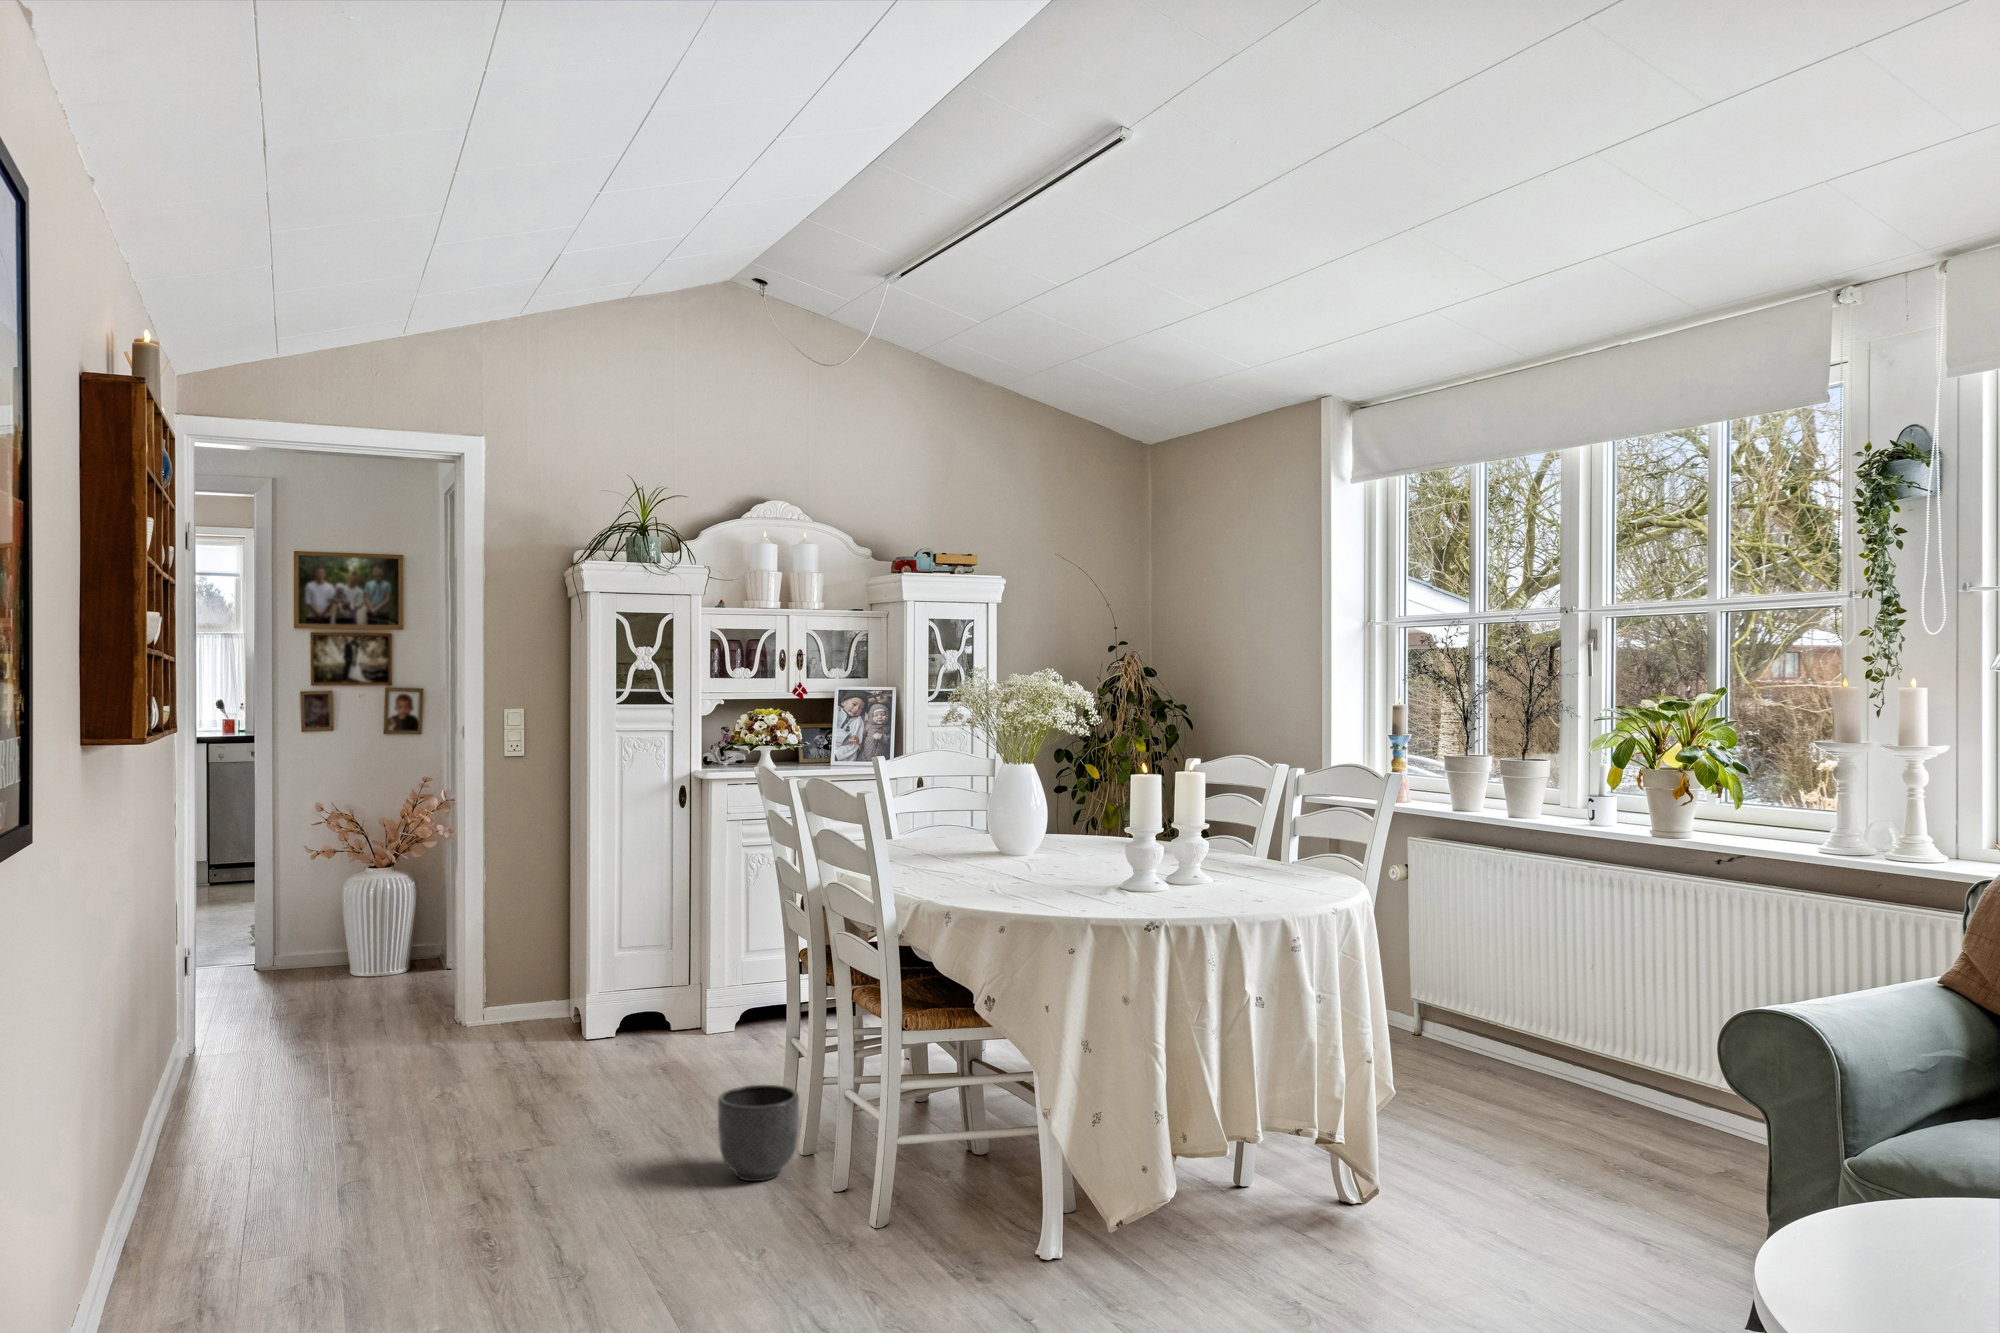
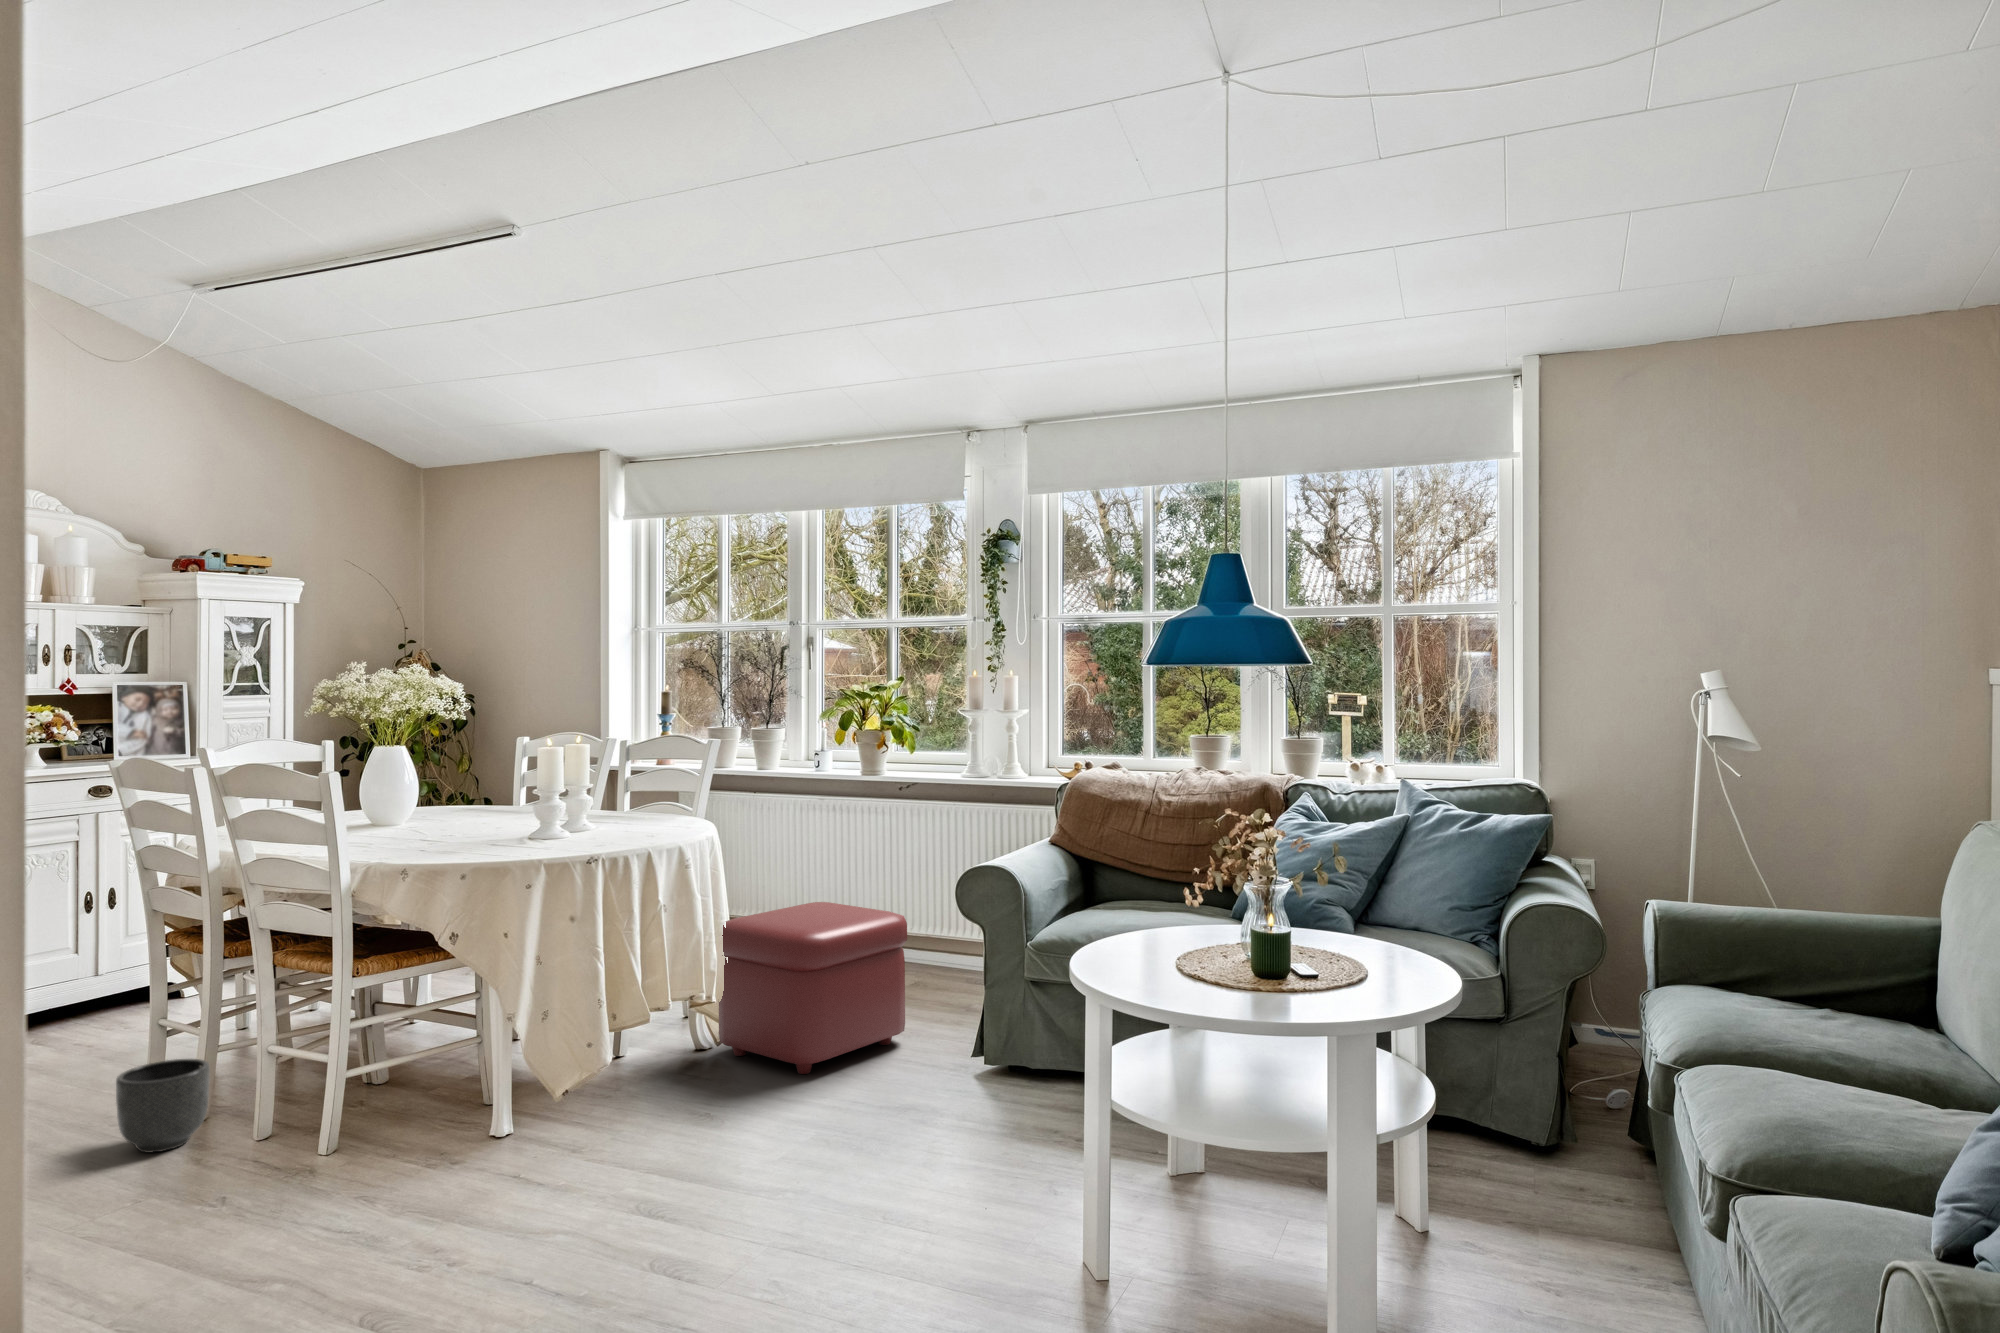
ottoman: none [1358,1019,1655,1277] -> present [719,902,907,1074]

